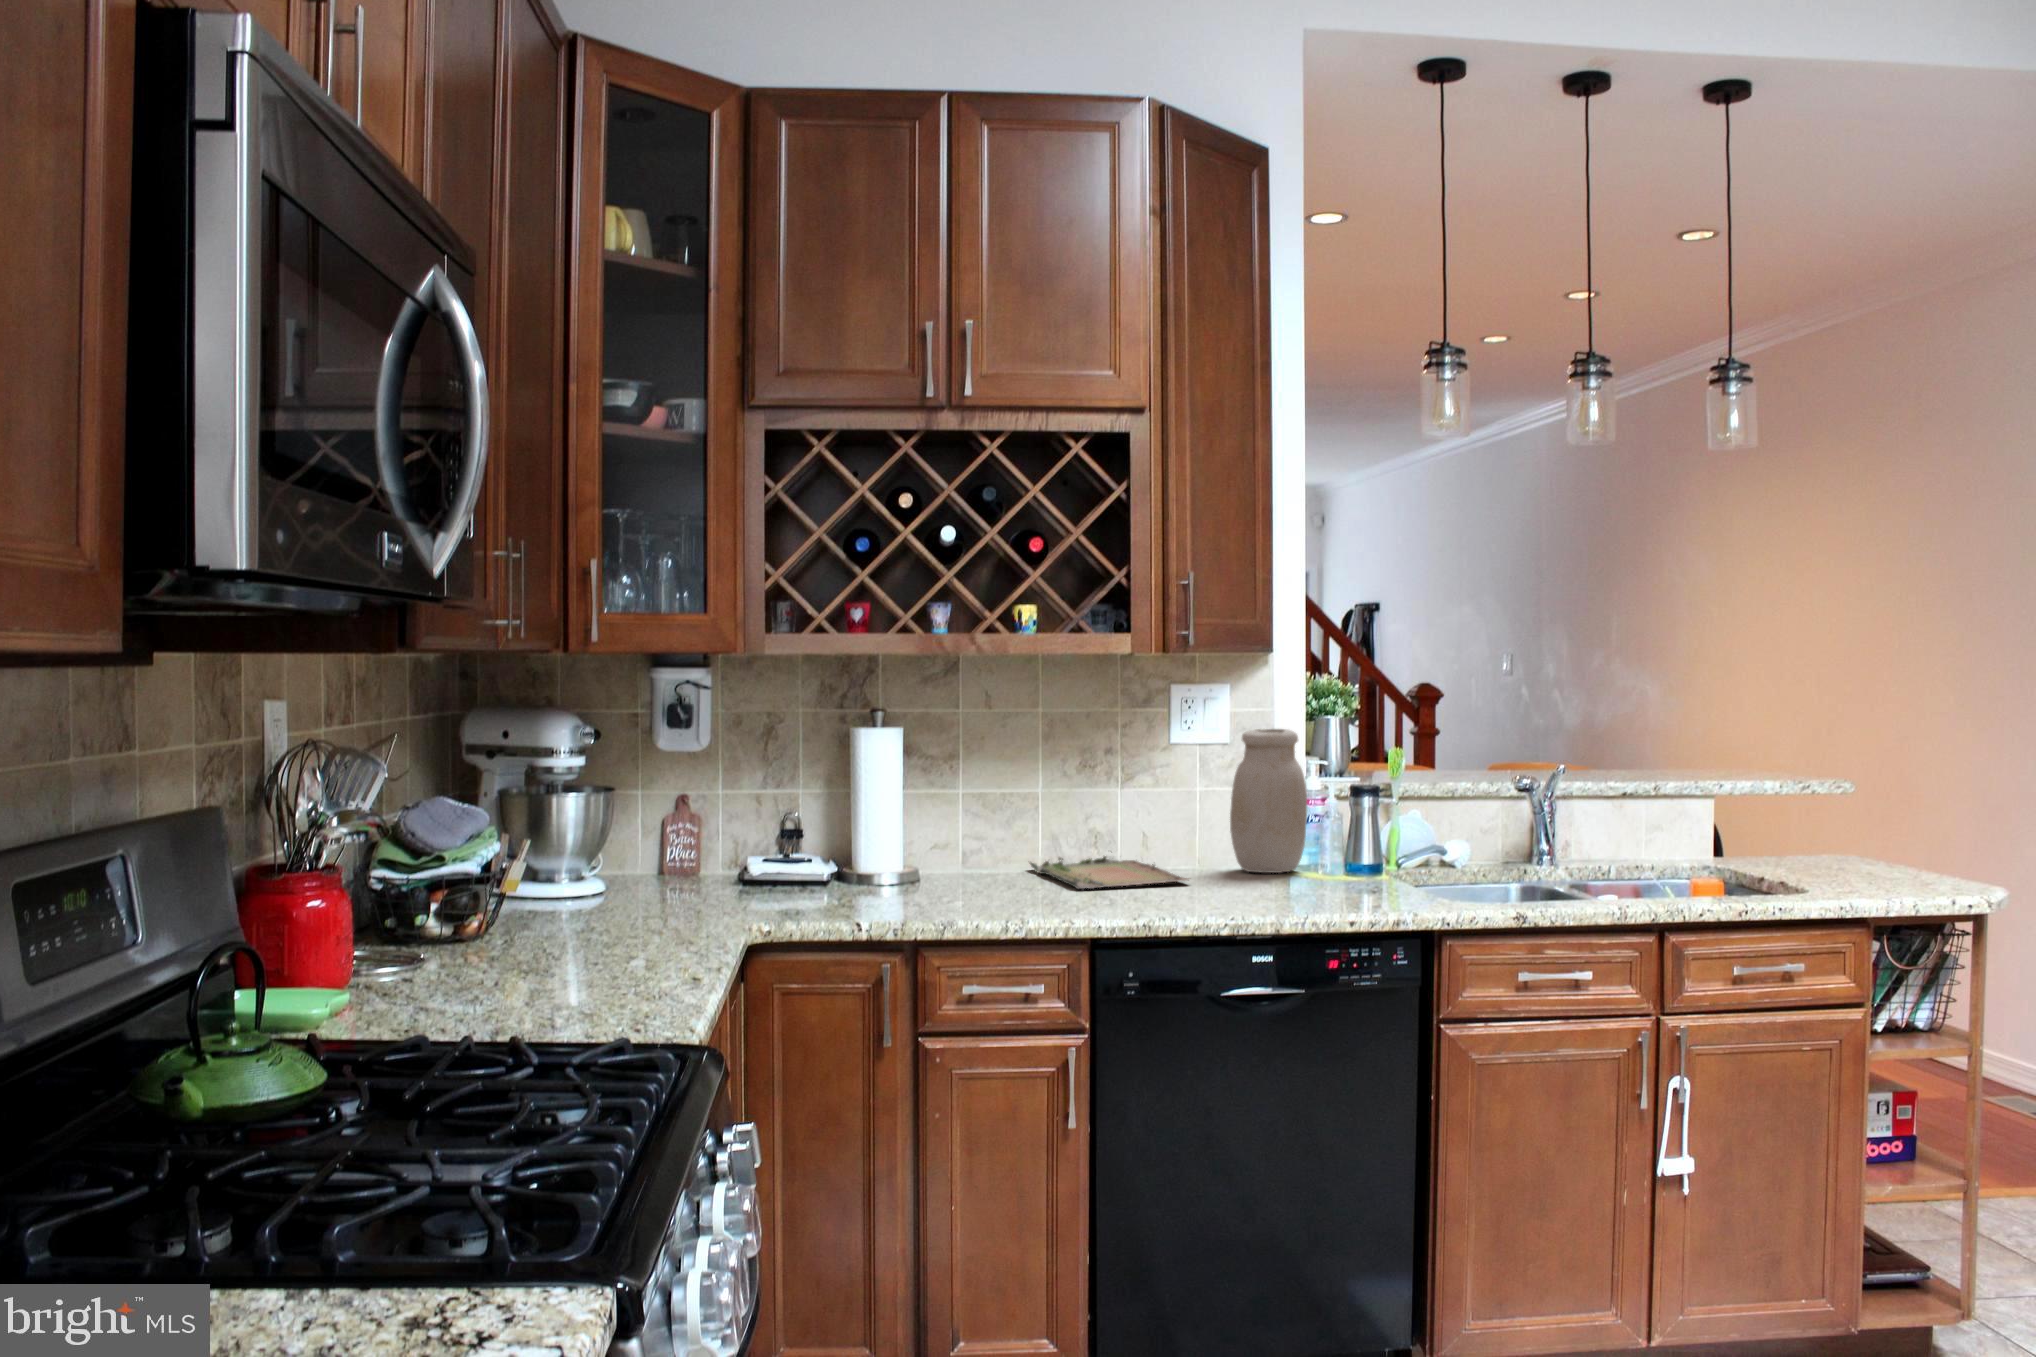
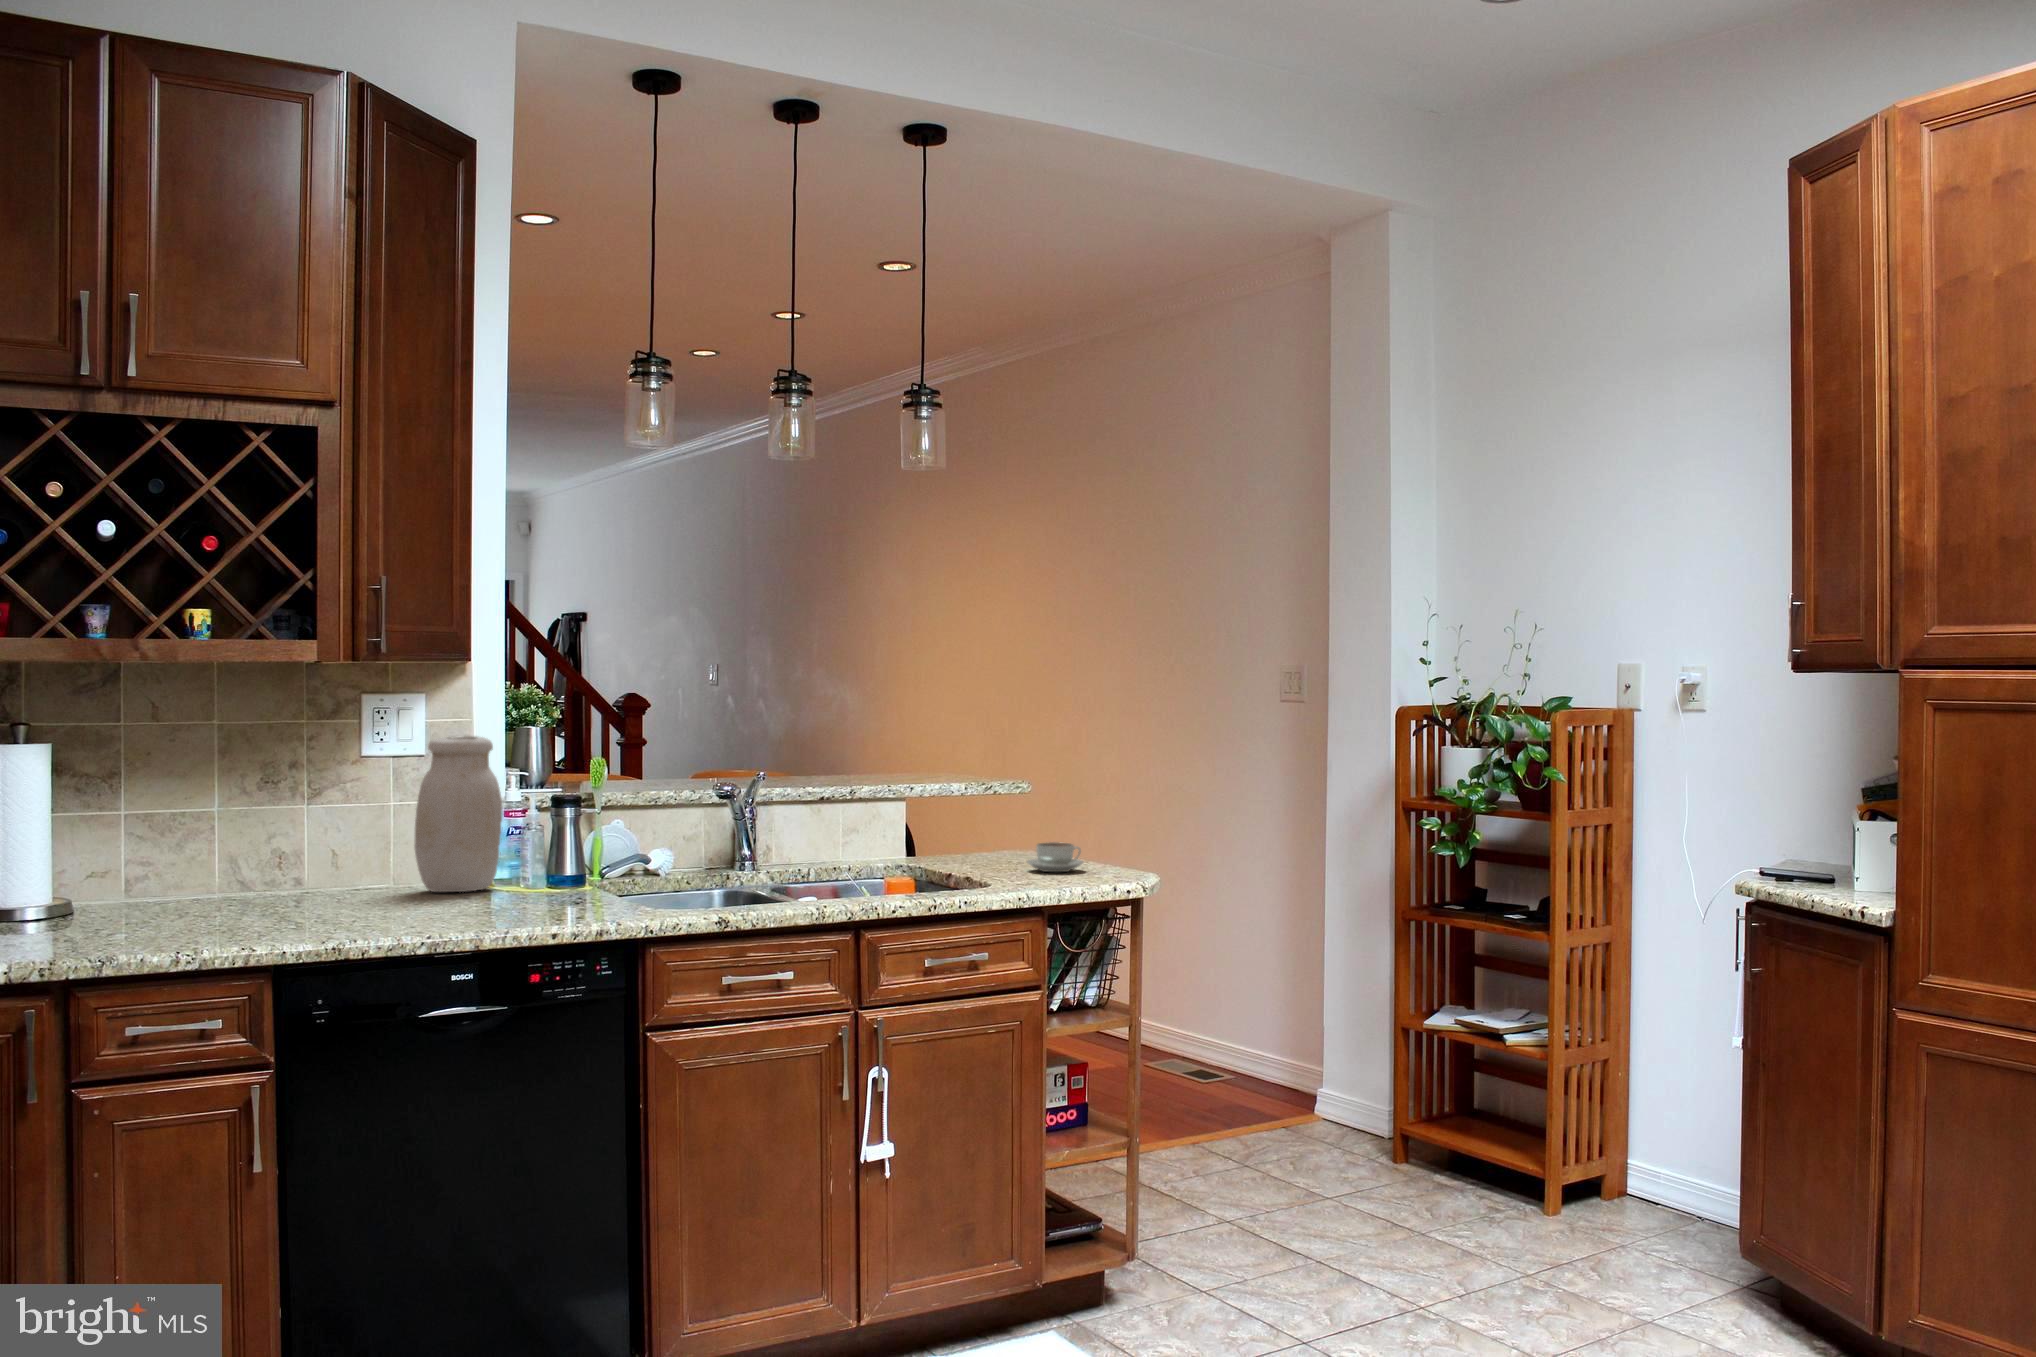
coffee cup: none [1850,850,1921,884] -> present [1027,842,1084,872]
tray: present [1030,856,1189,890] -> none [161,873,362,921]

